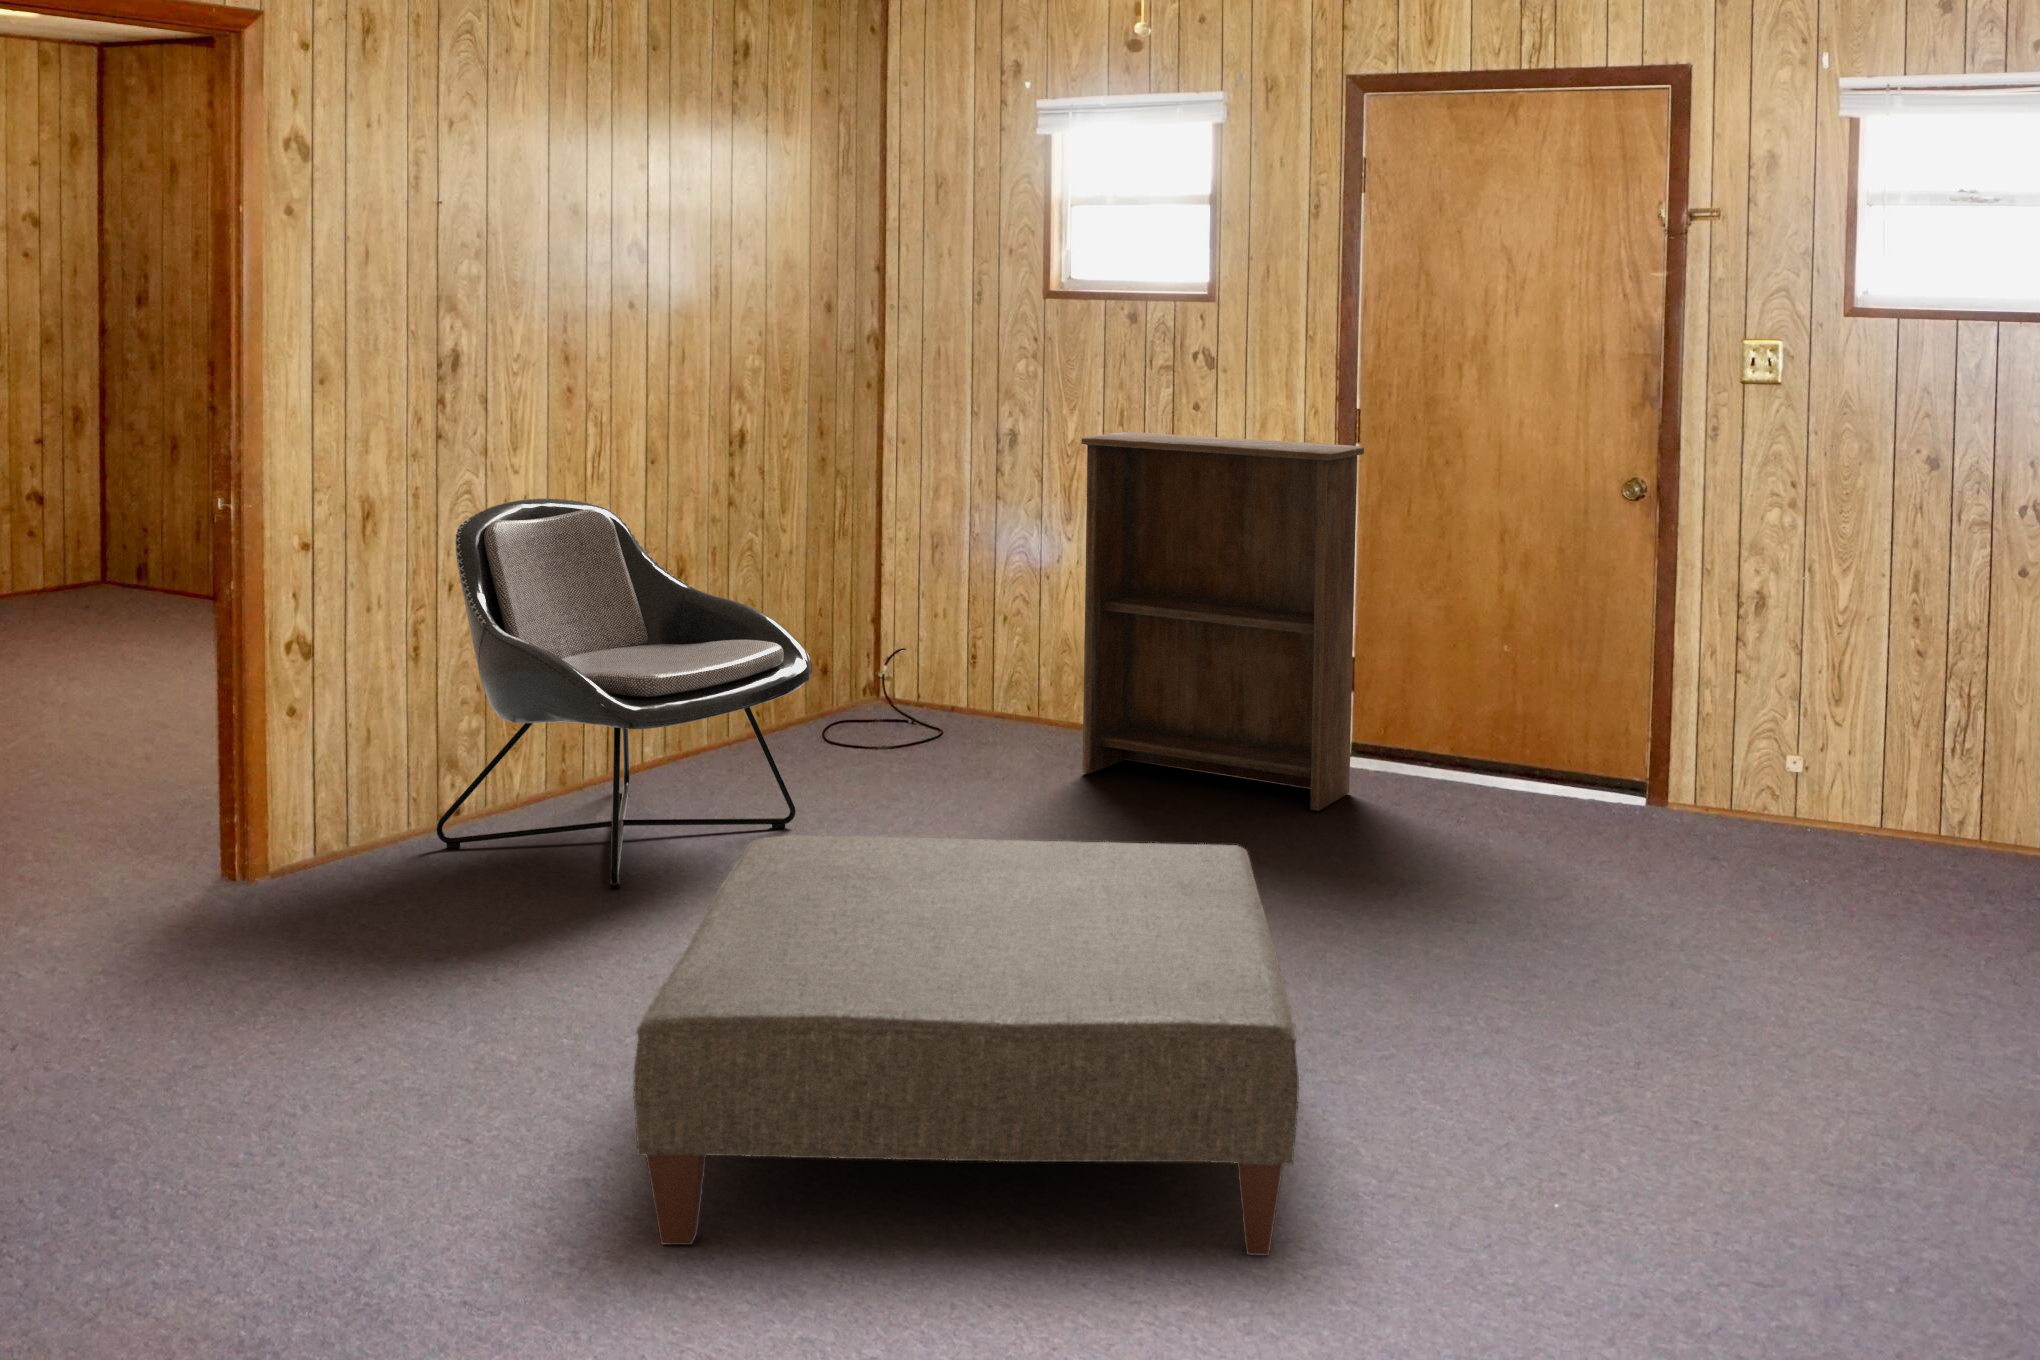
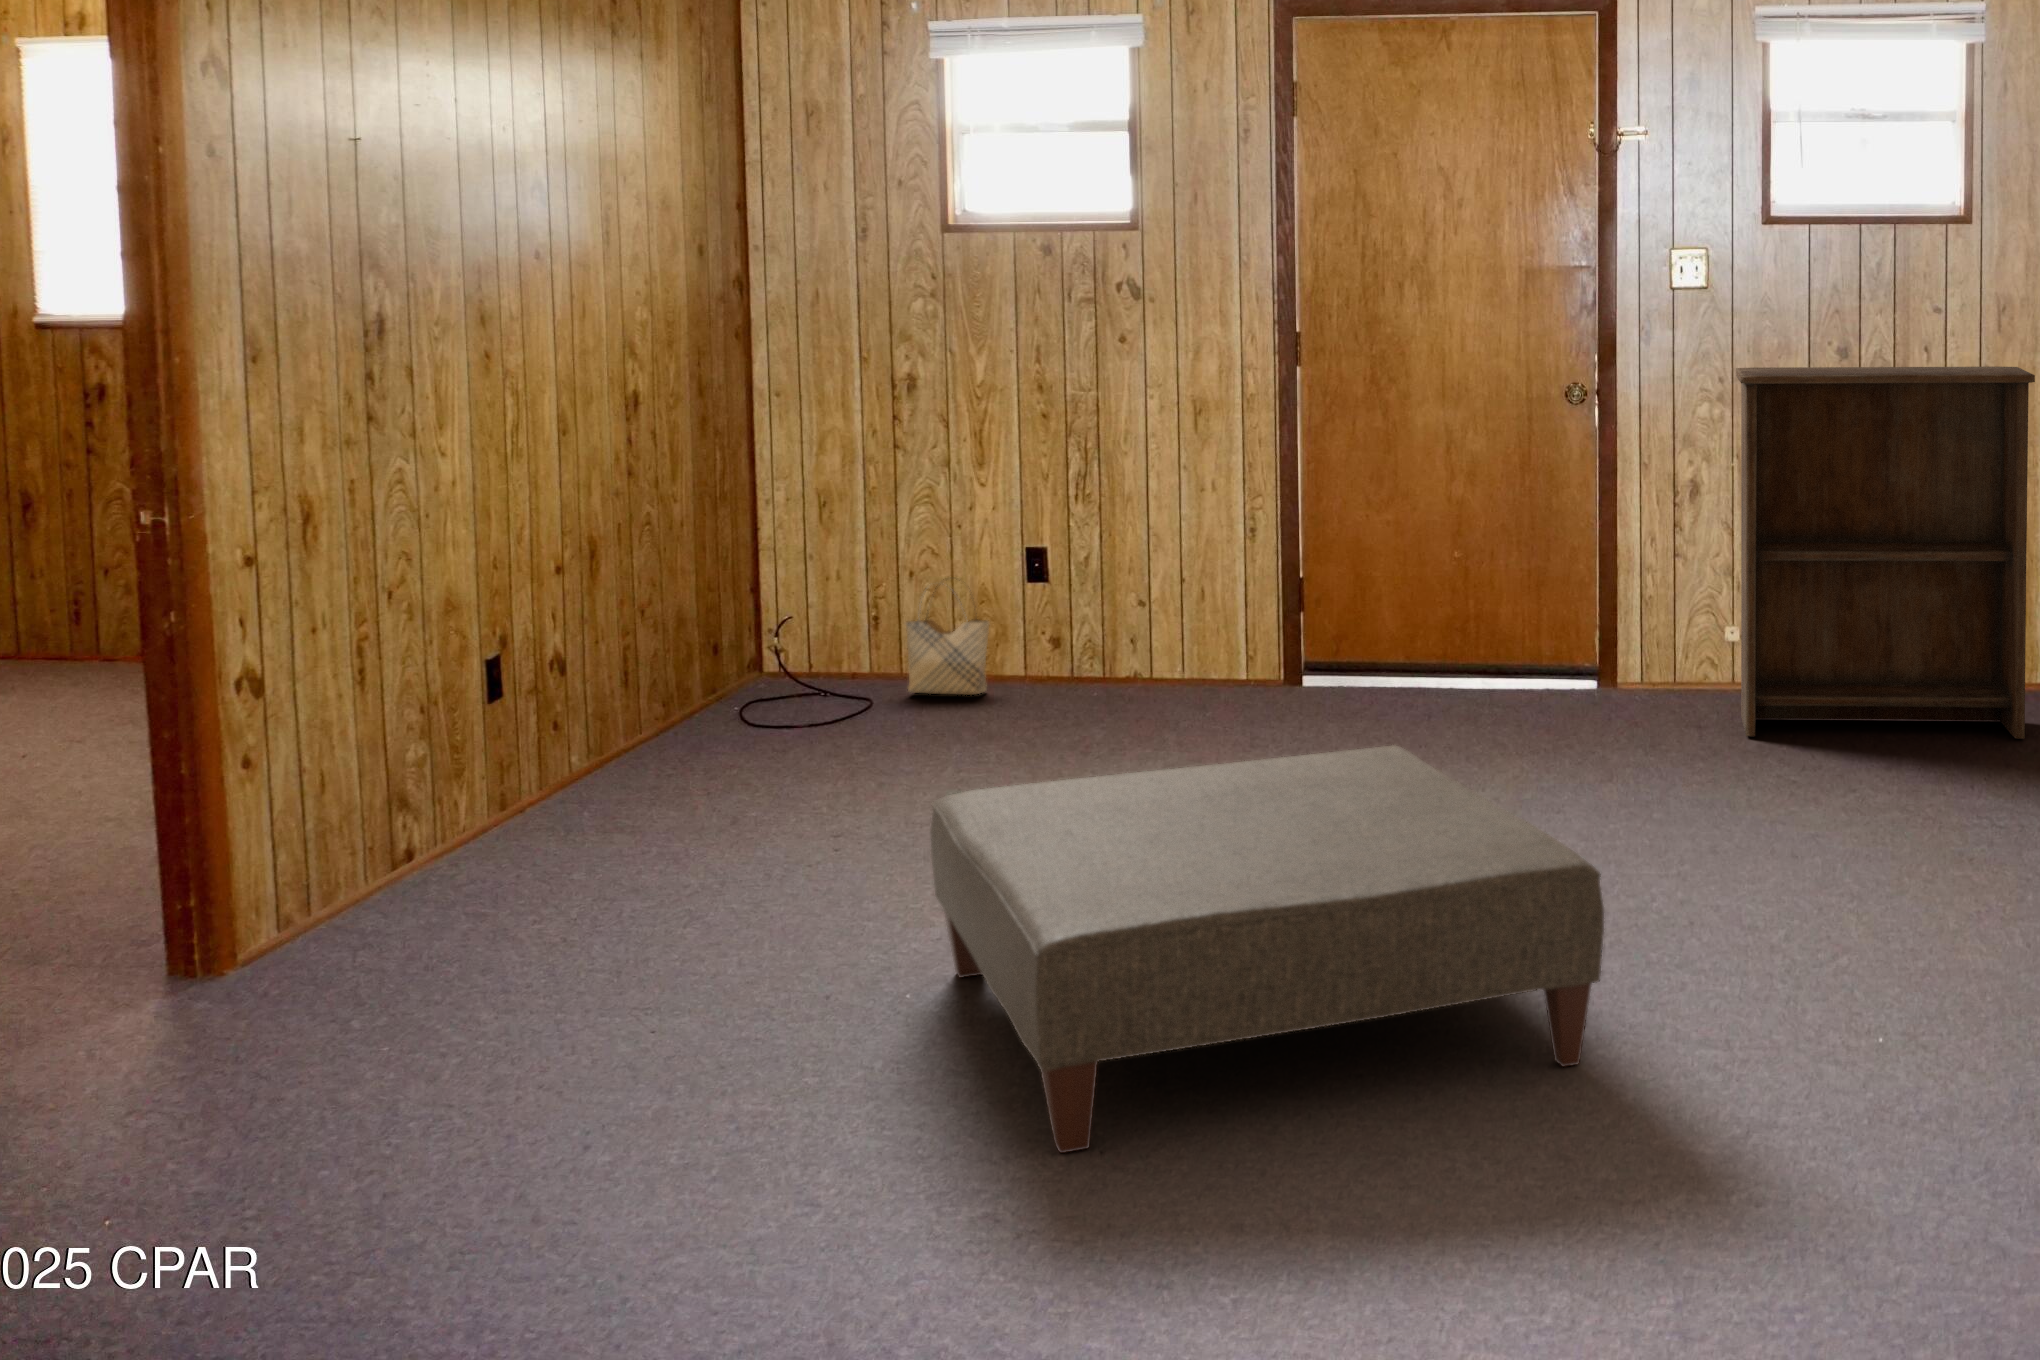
bookshelf: present [1081,432,1364,811] -> present [1736,366,2035,739]
lounge chair: present [436,498,812,889] -> none [414,482,819,894]
woven basket: none [985,619,1061,731] -> present [906,588,990,695]

